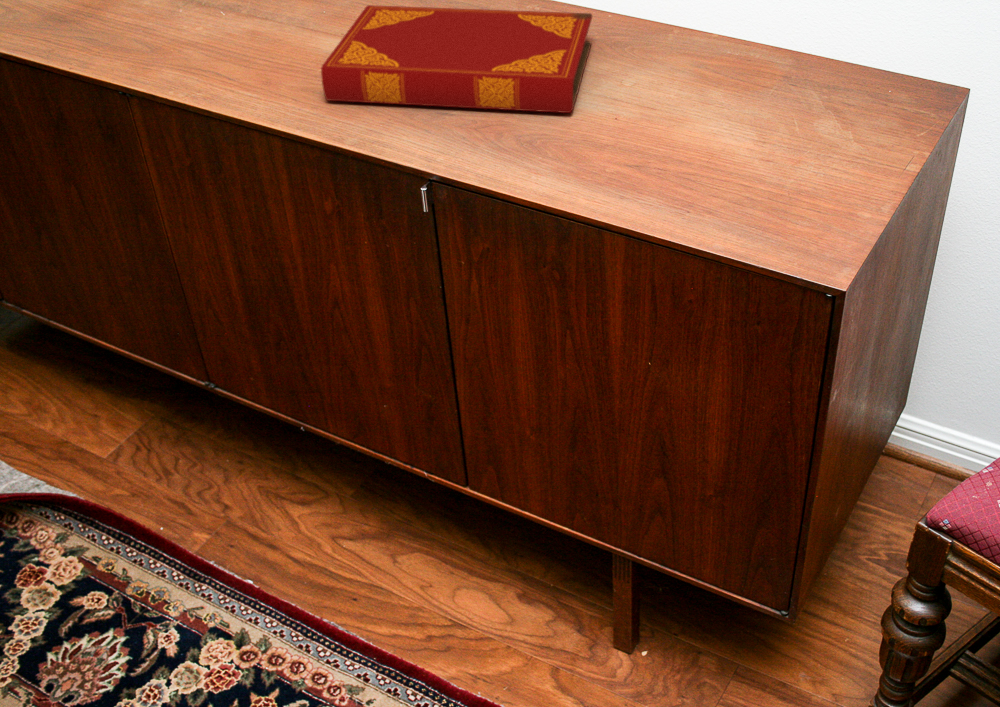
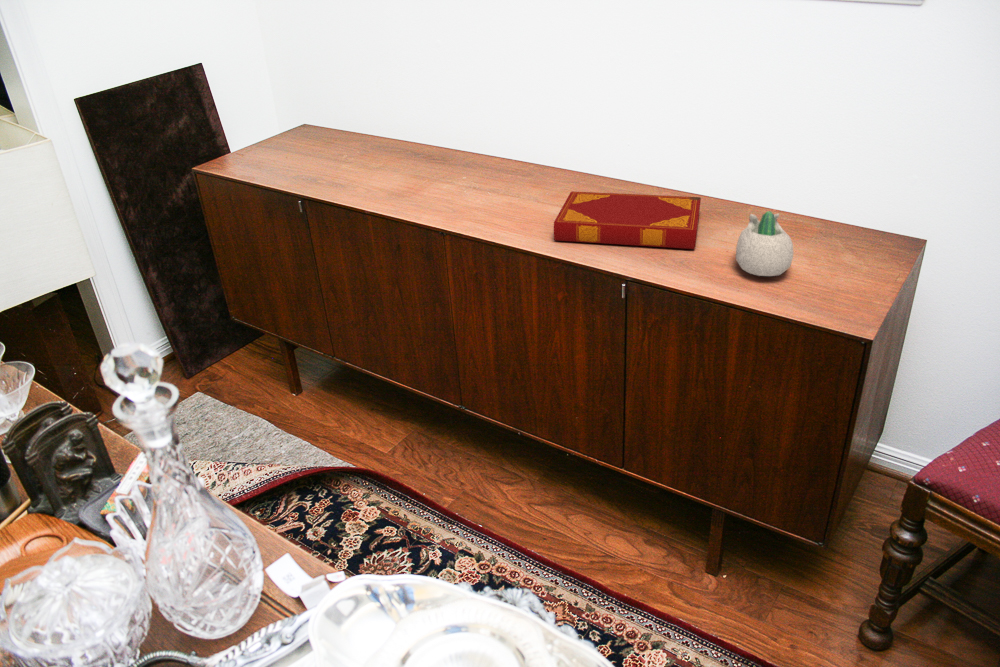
succulent planter: none [637,44,737,166] -> present [736,211,793,276]

